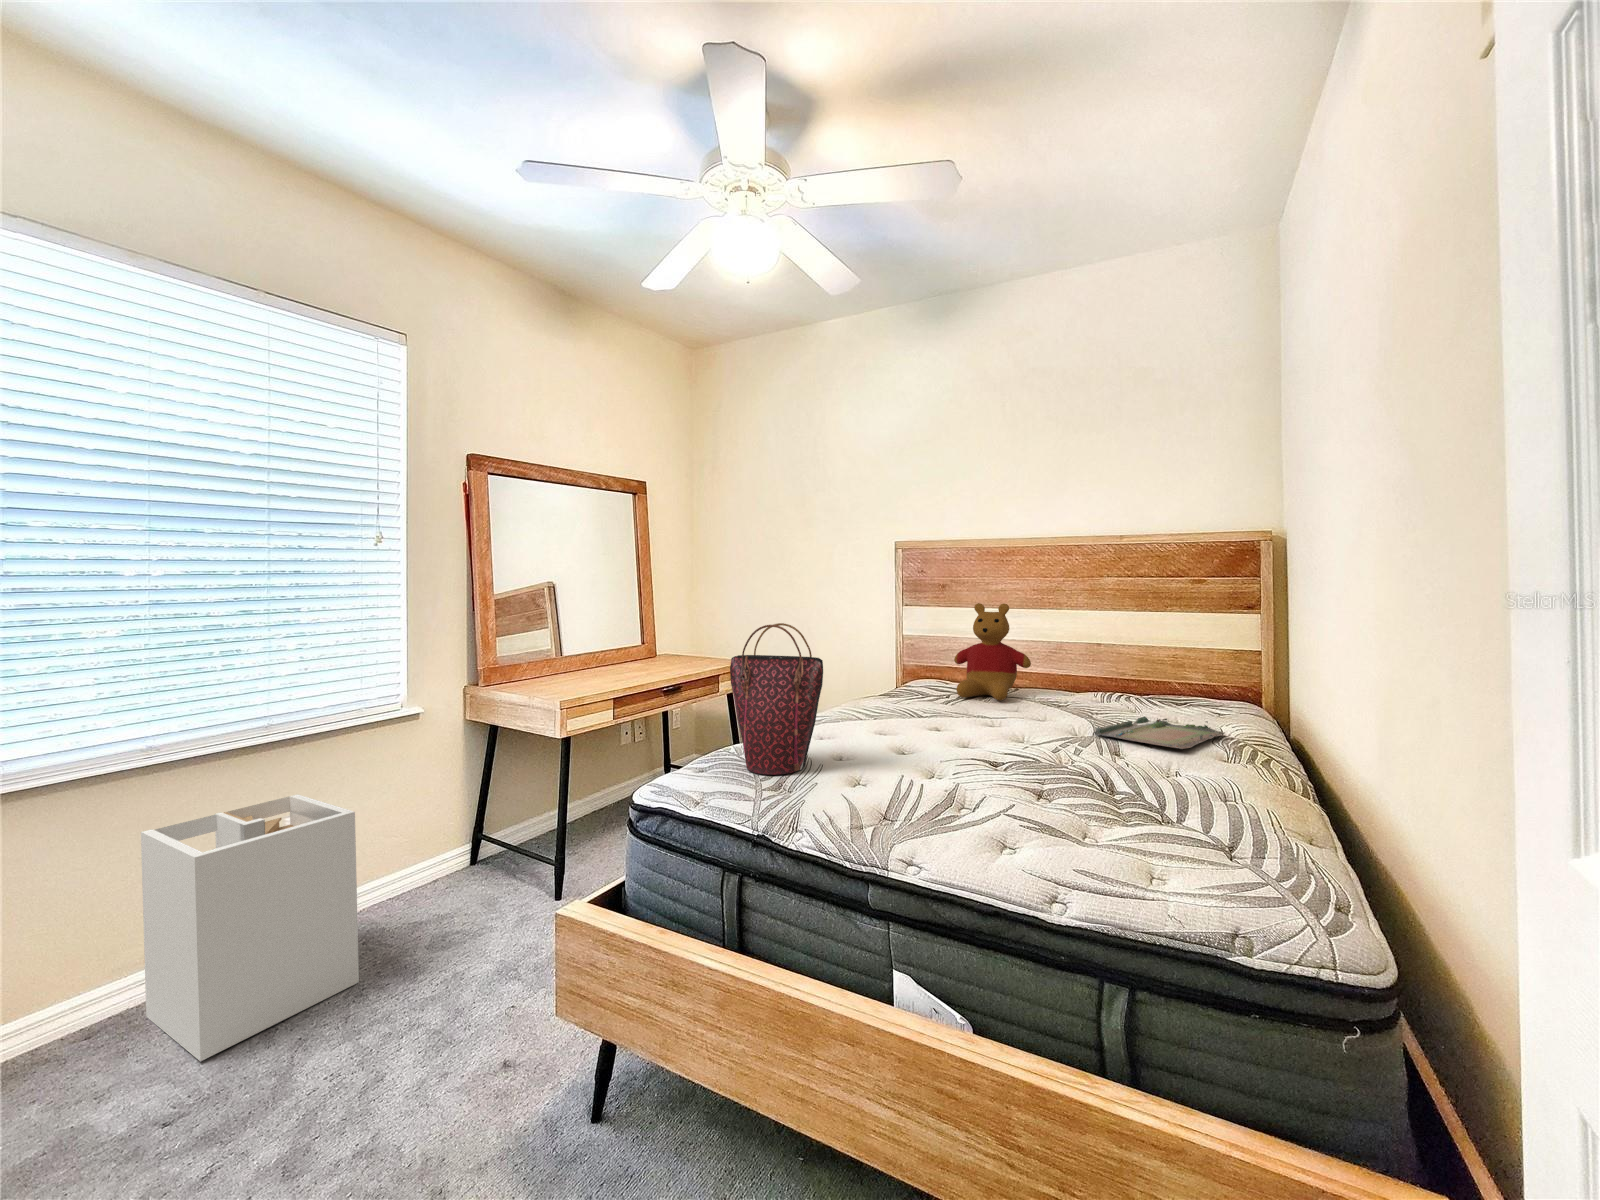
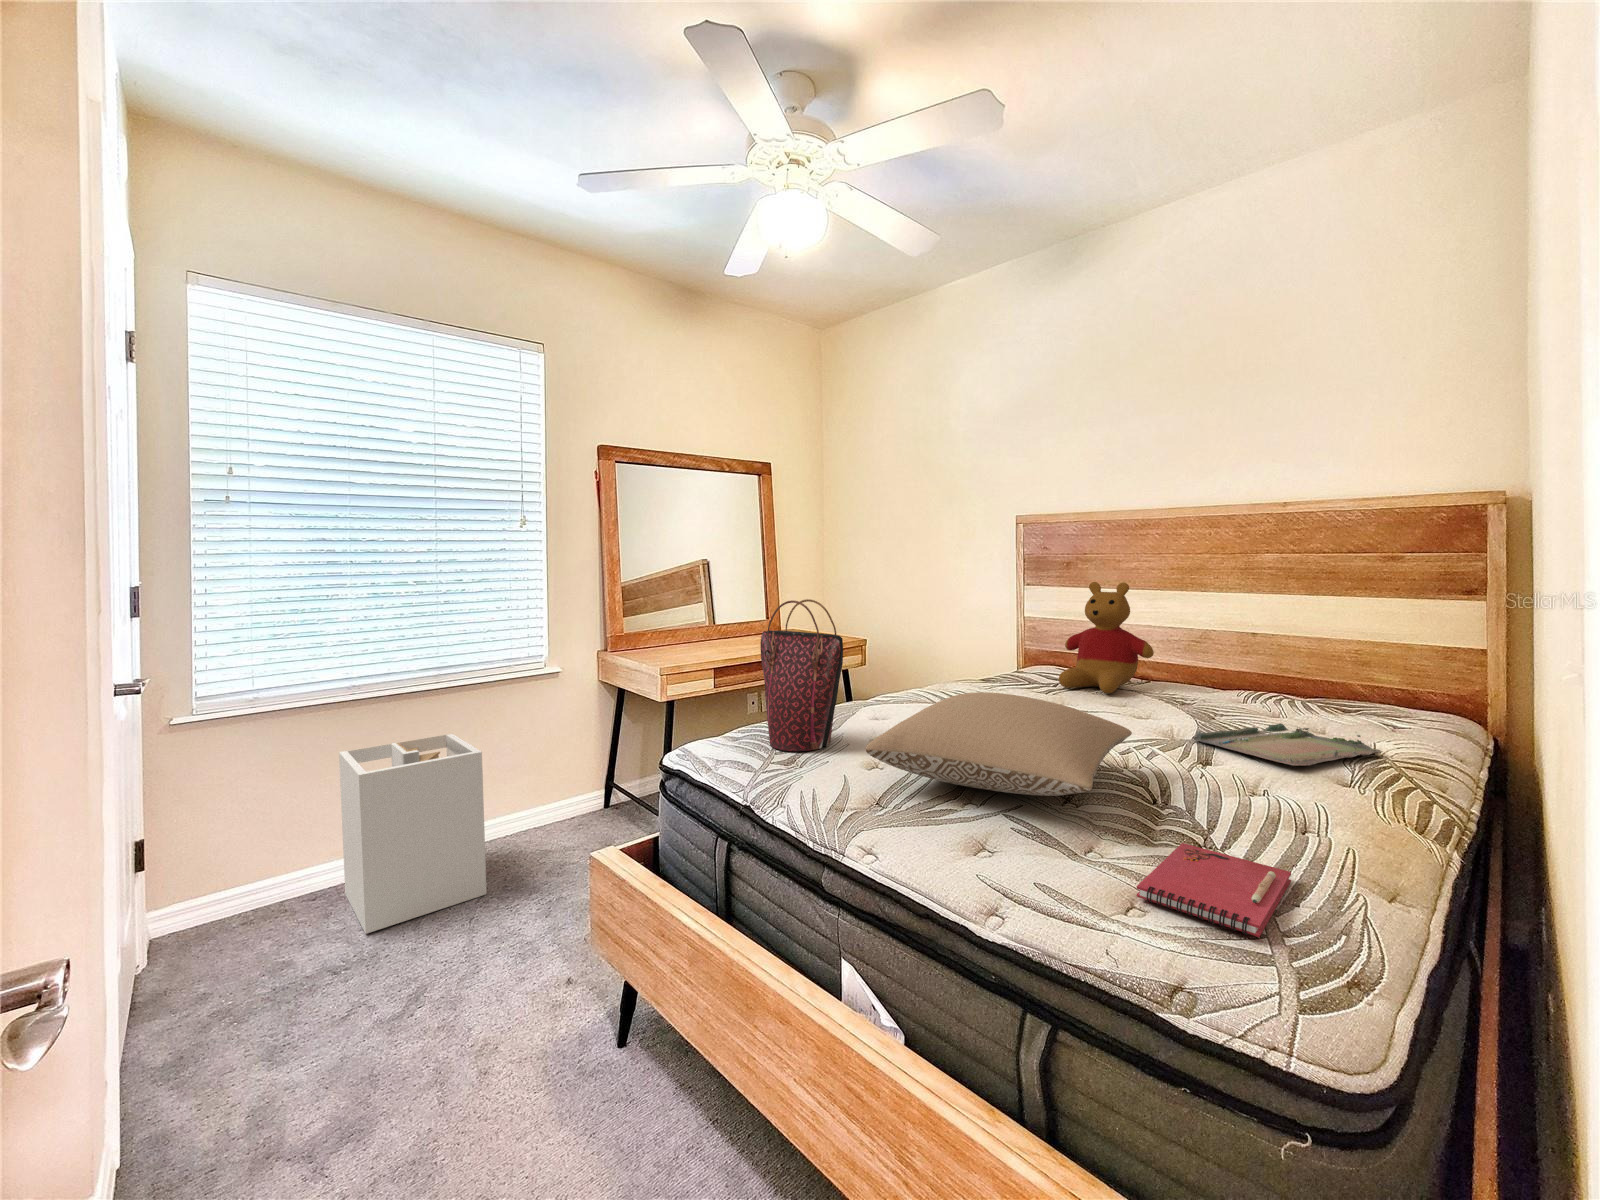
pillow: none [881,704,1100,792] -> present [866,692,1132,796]
notebook: none [1164,819,1274,884] -> present [1136,843,1291,937]

